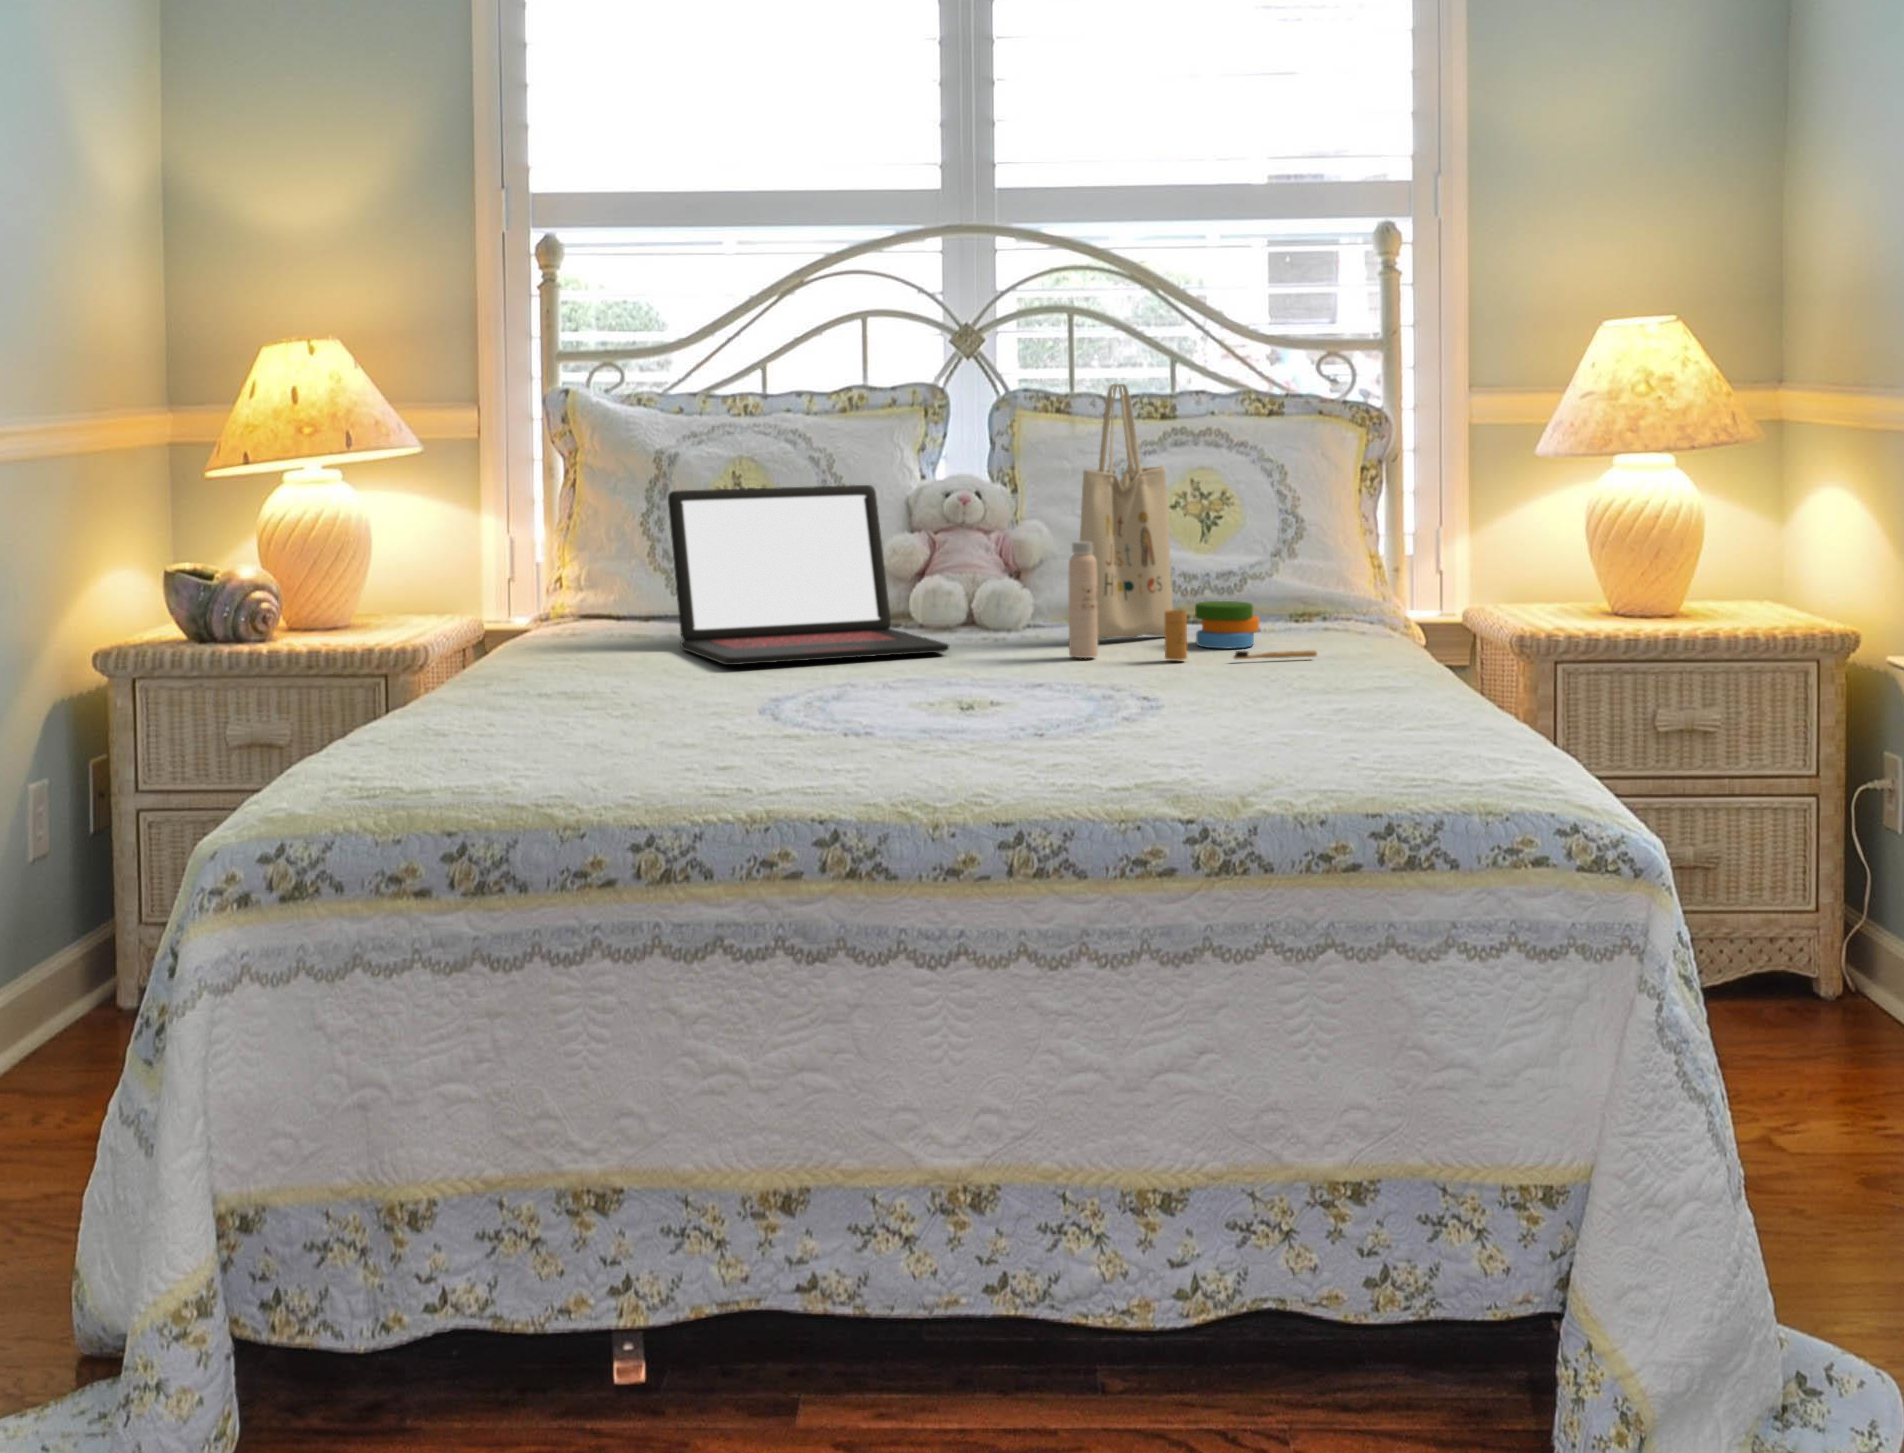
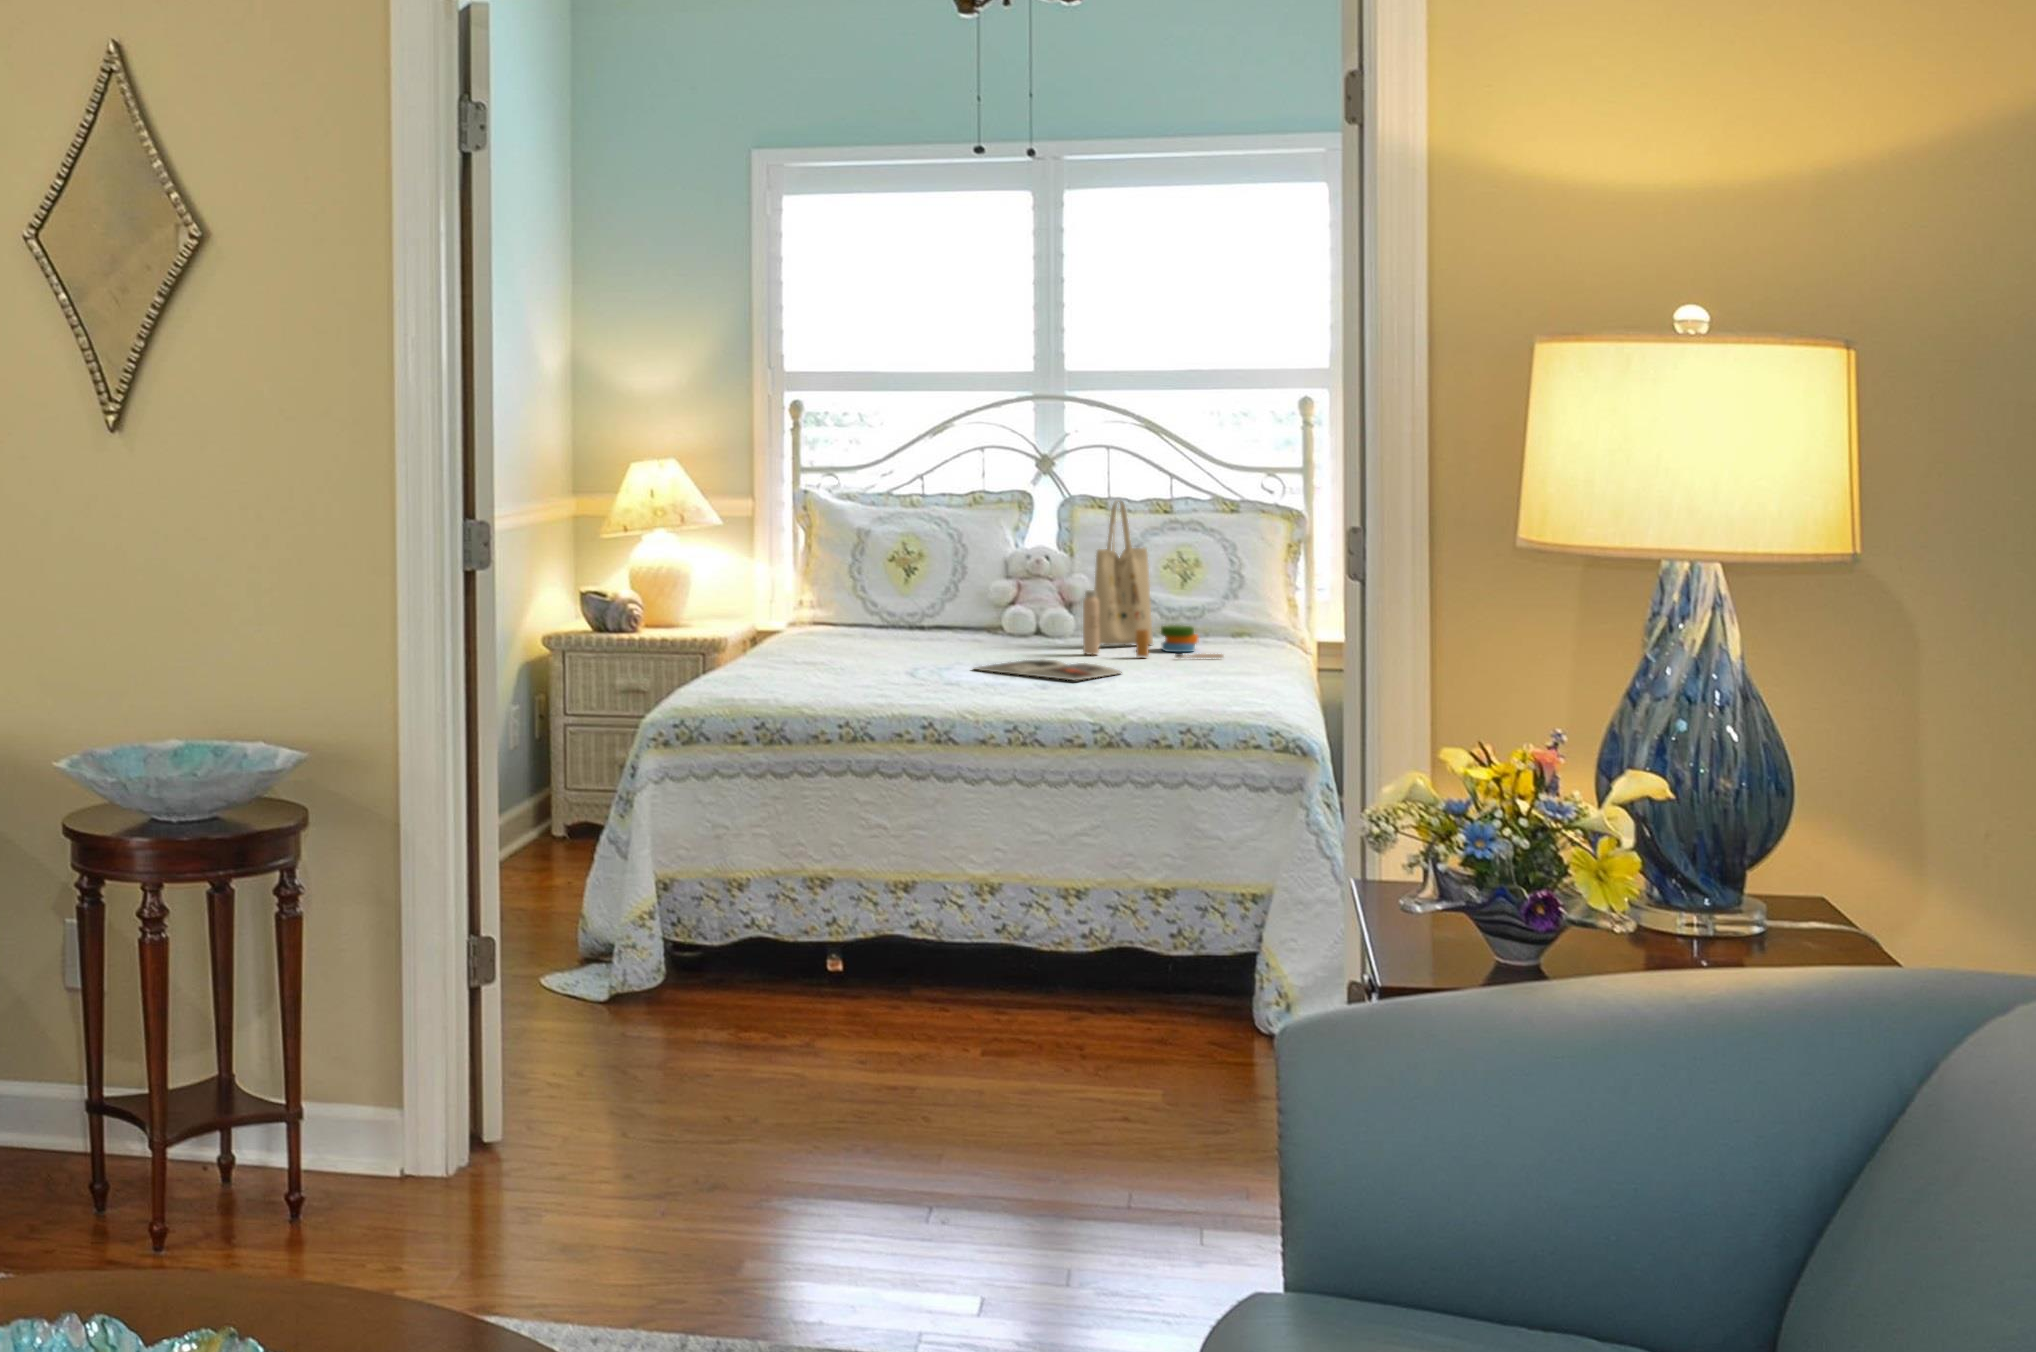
laptop: present [668,485,949,665] -> none [862,554,1017,653]
magazine: none [883,671,1168,714] -> present [974,659,1122,680]

